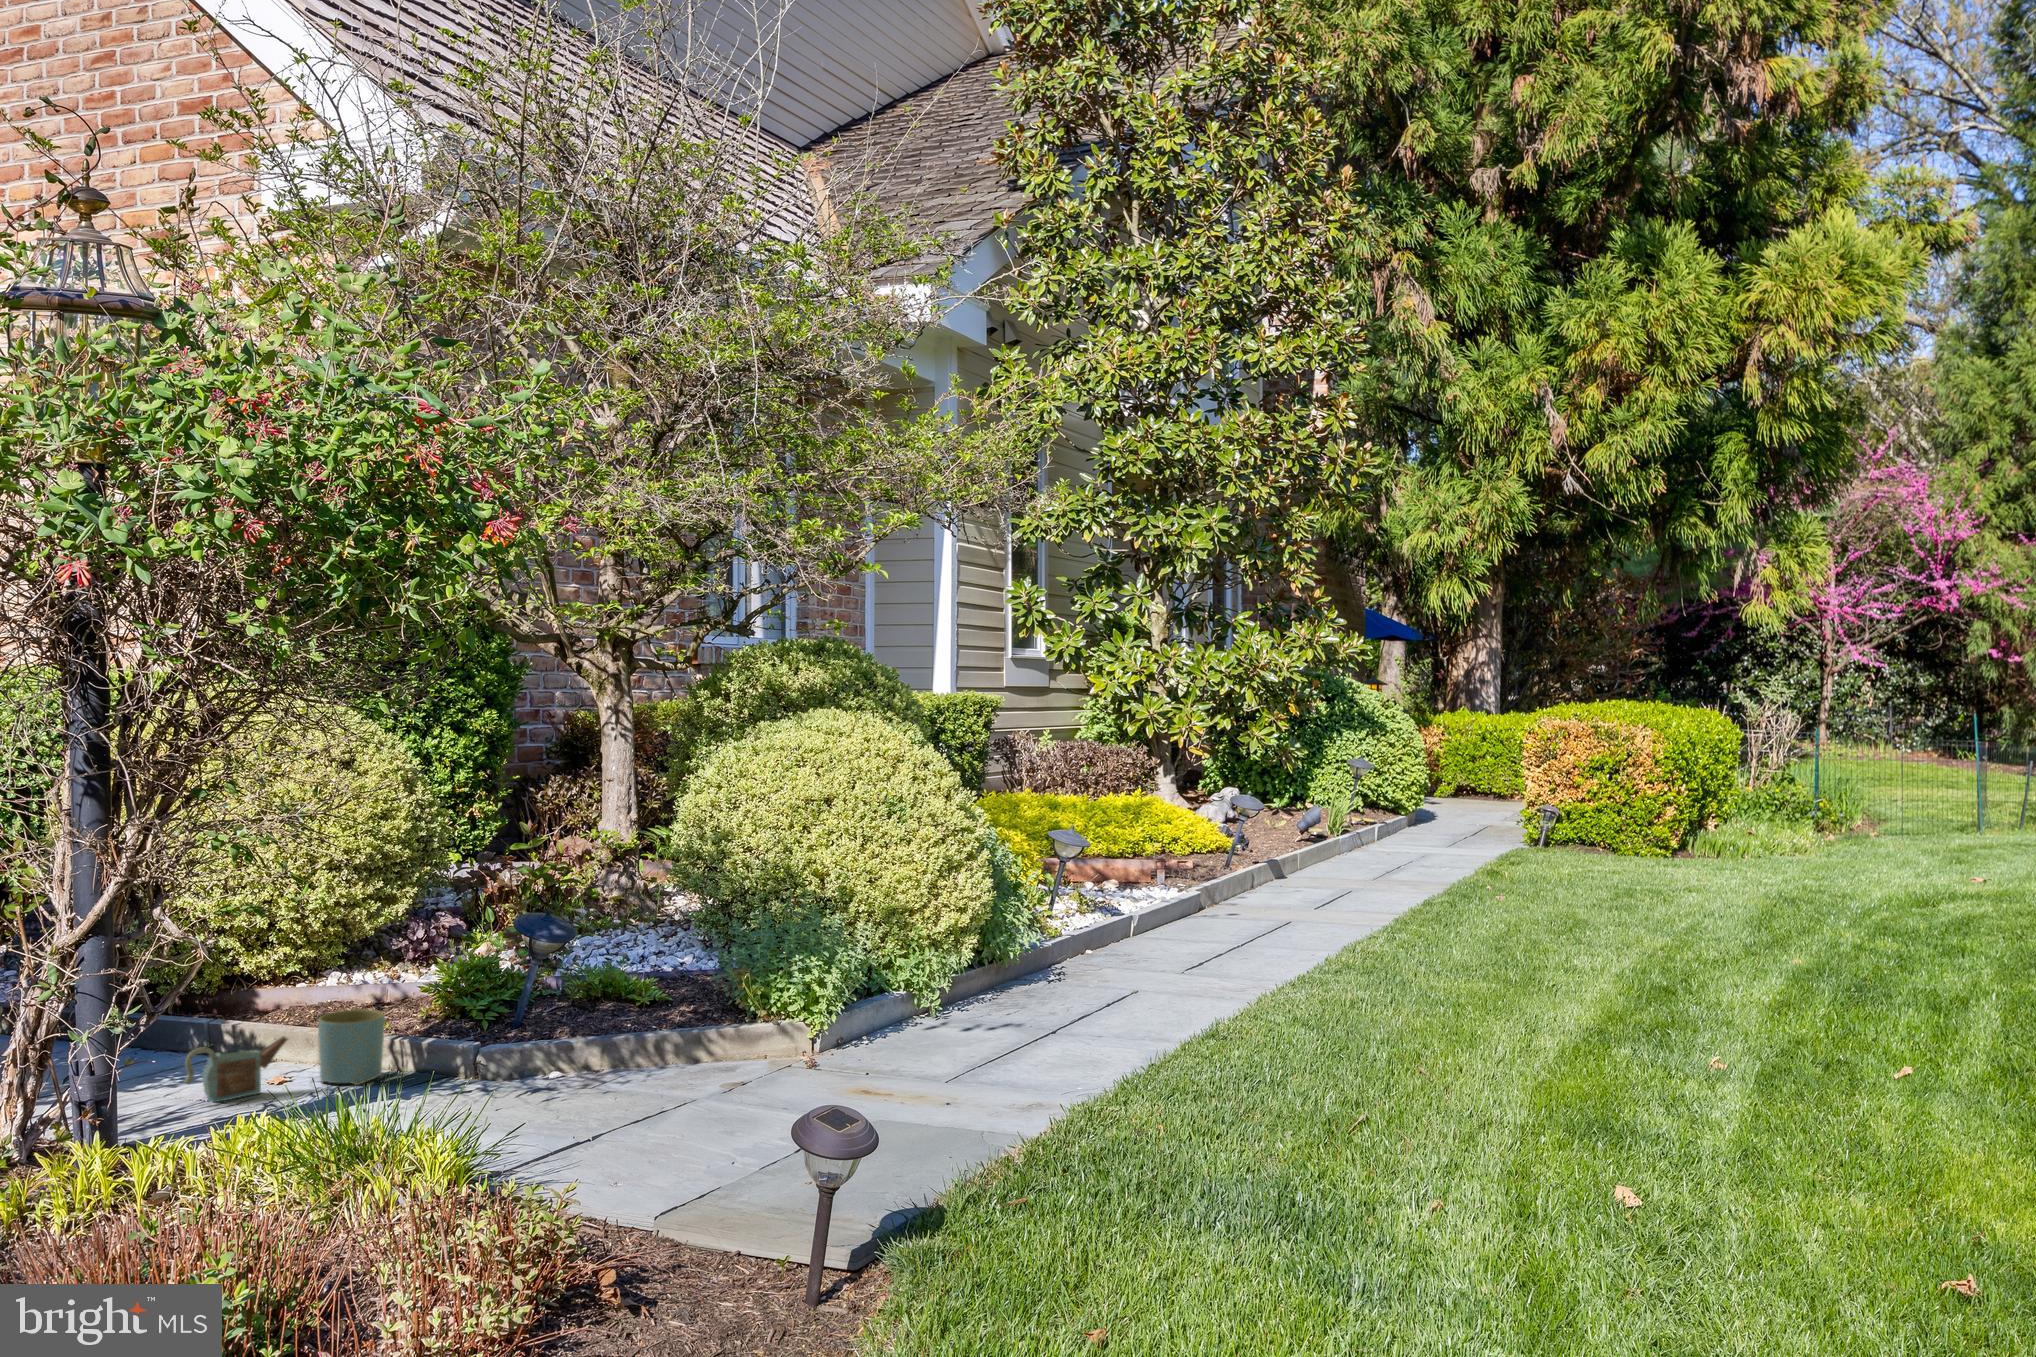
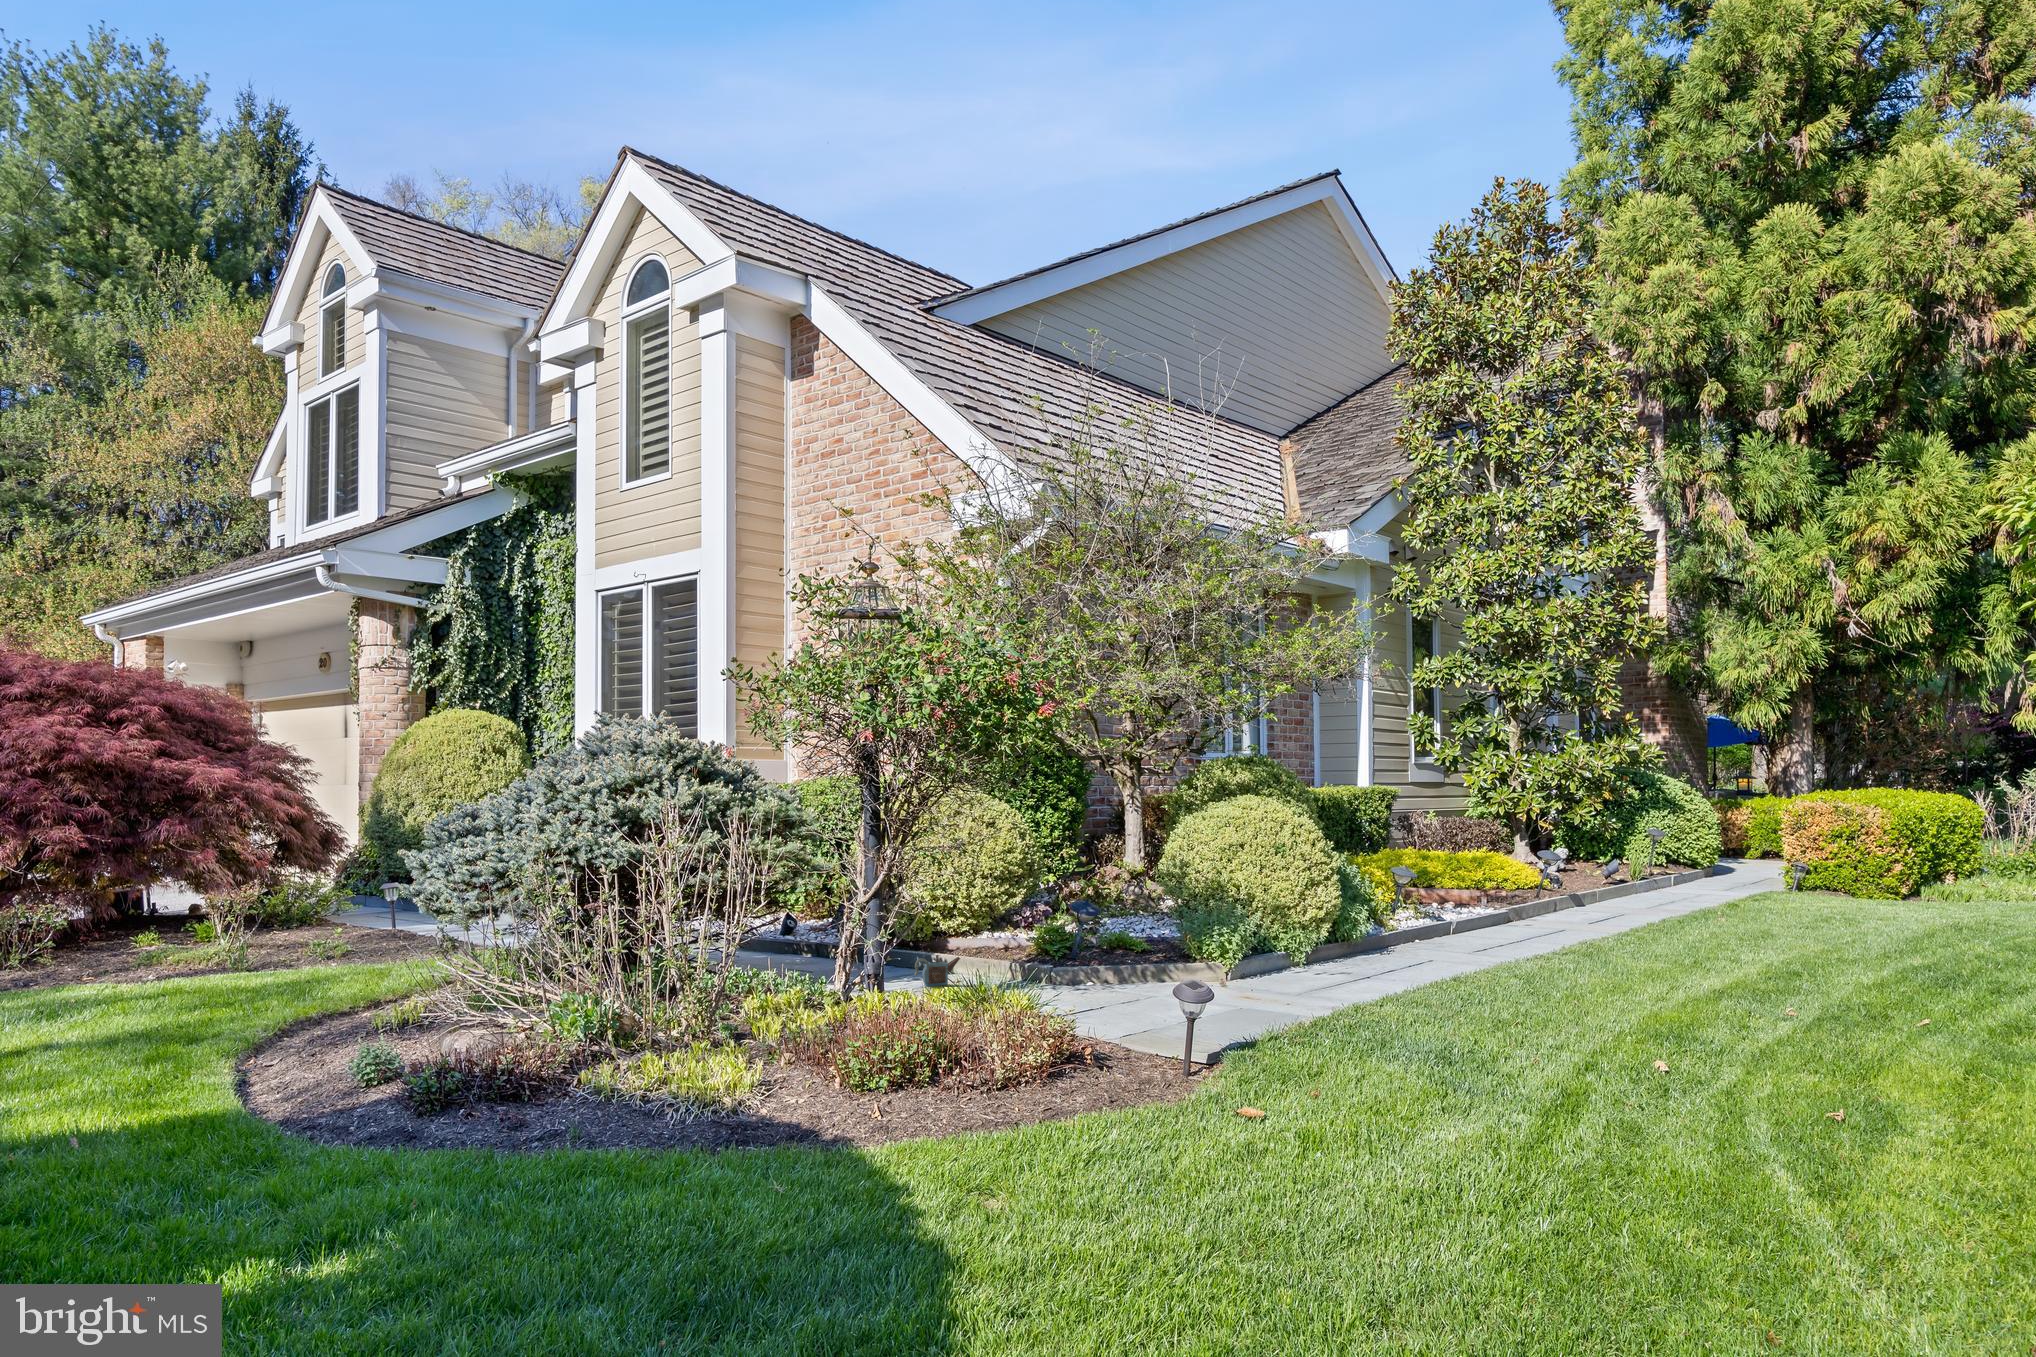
planter: present [318,1009,385,1085] -> none [974,947,1005,985]

